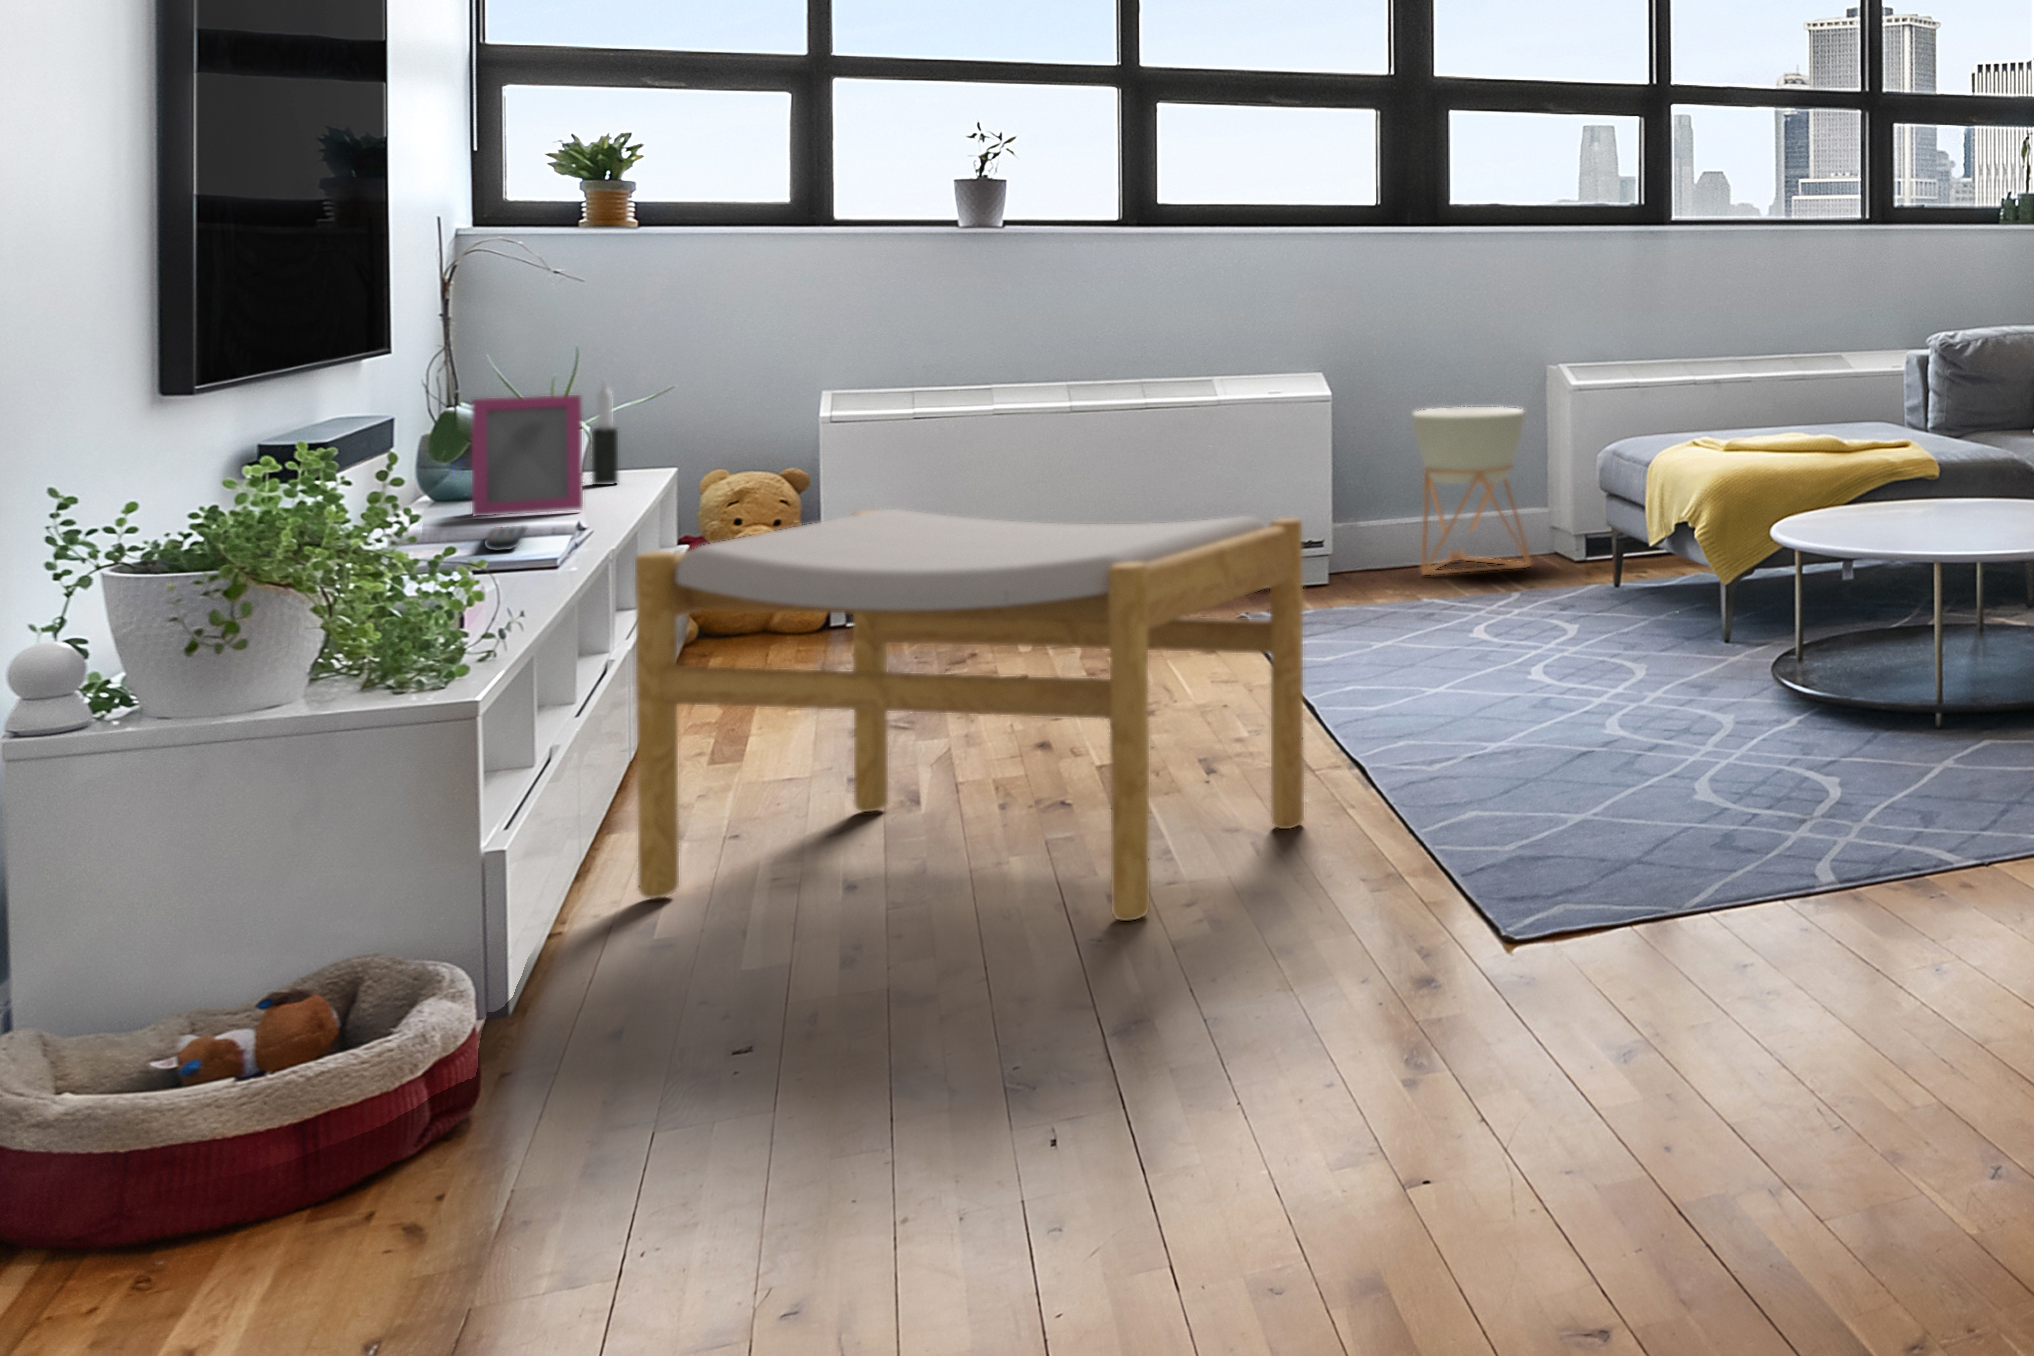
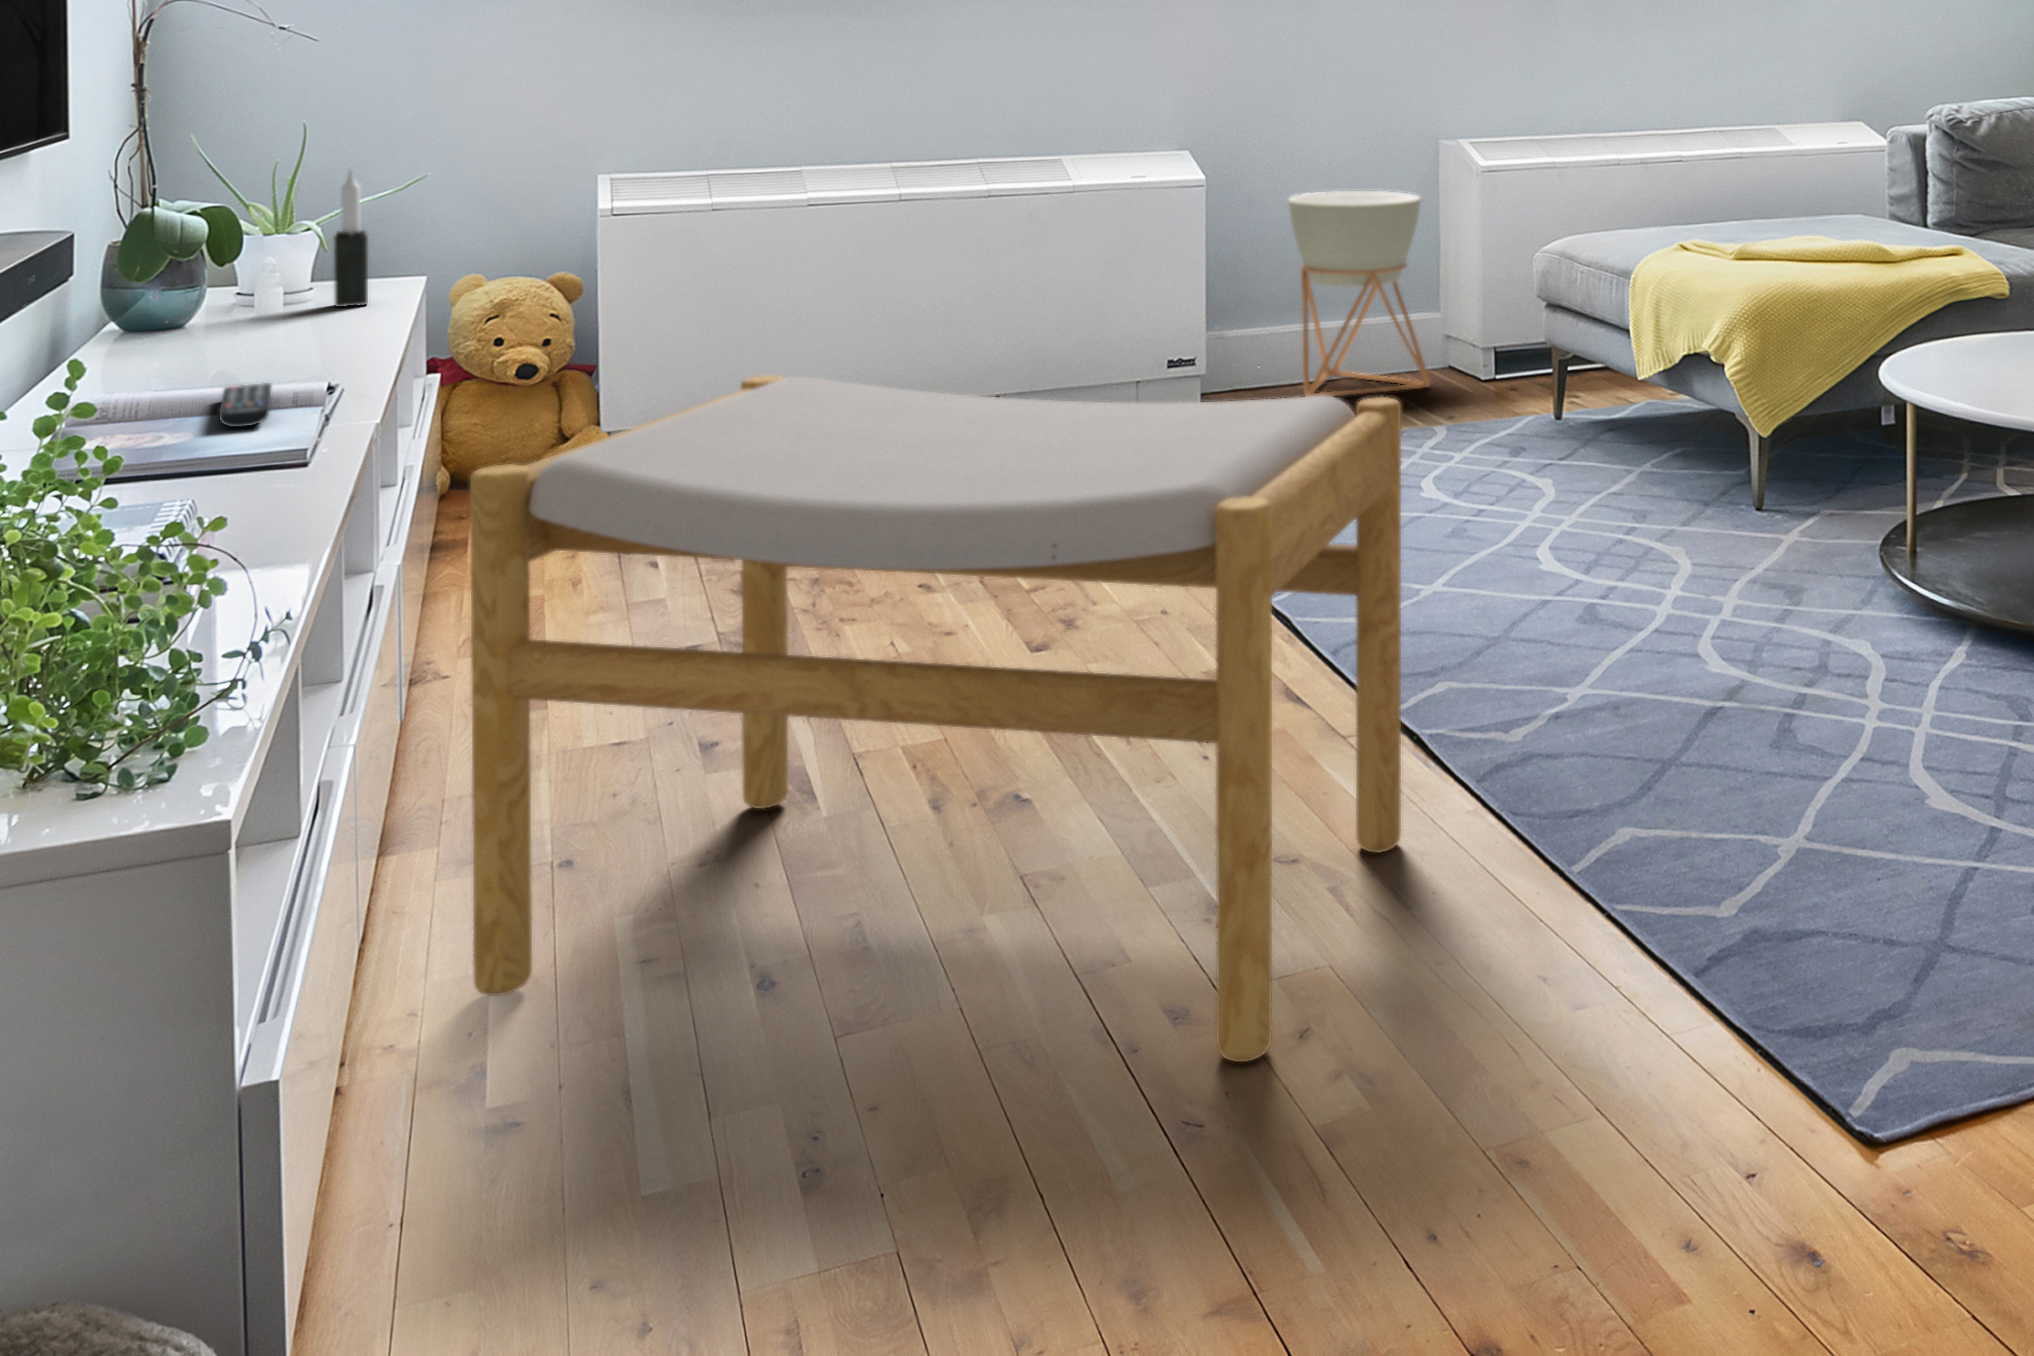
picture frame: present [471,395,583,517] -> none [189,195,336,362]

